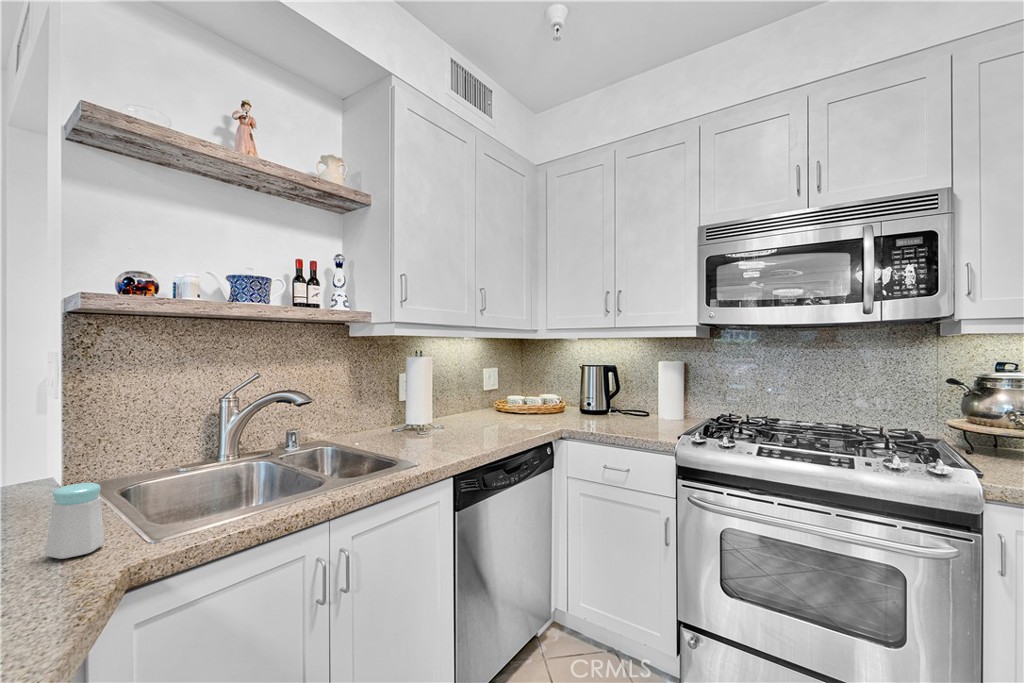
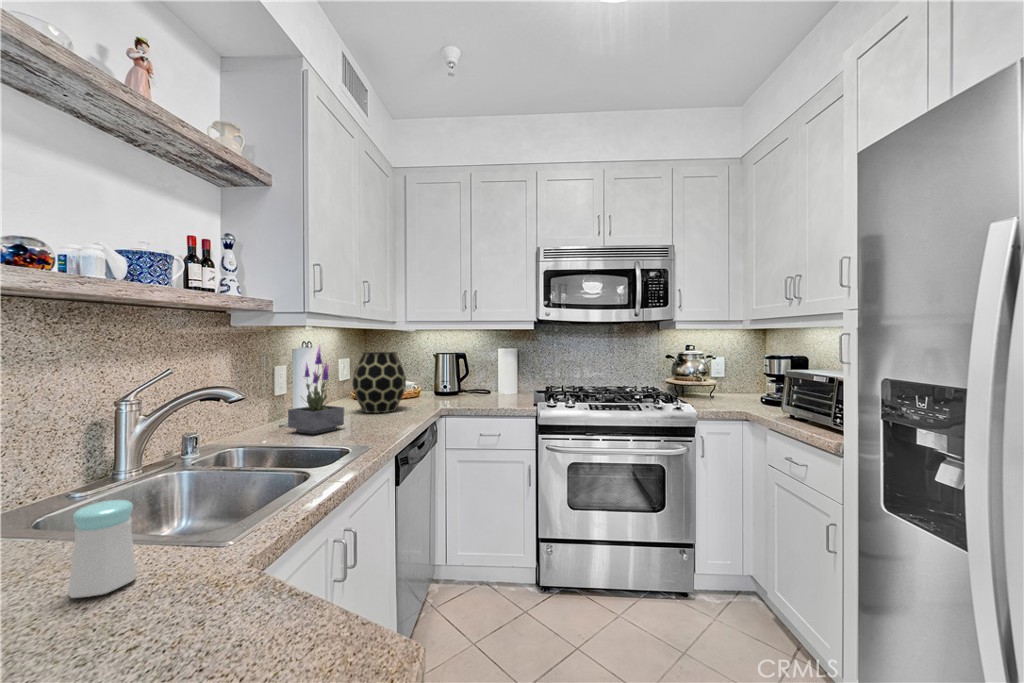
potted plant: none [393,354,441,444] -> present [288,345,344,434]
vase: none [475,363,530,428] -> present [352,352,406,413]

